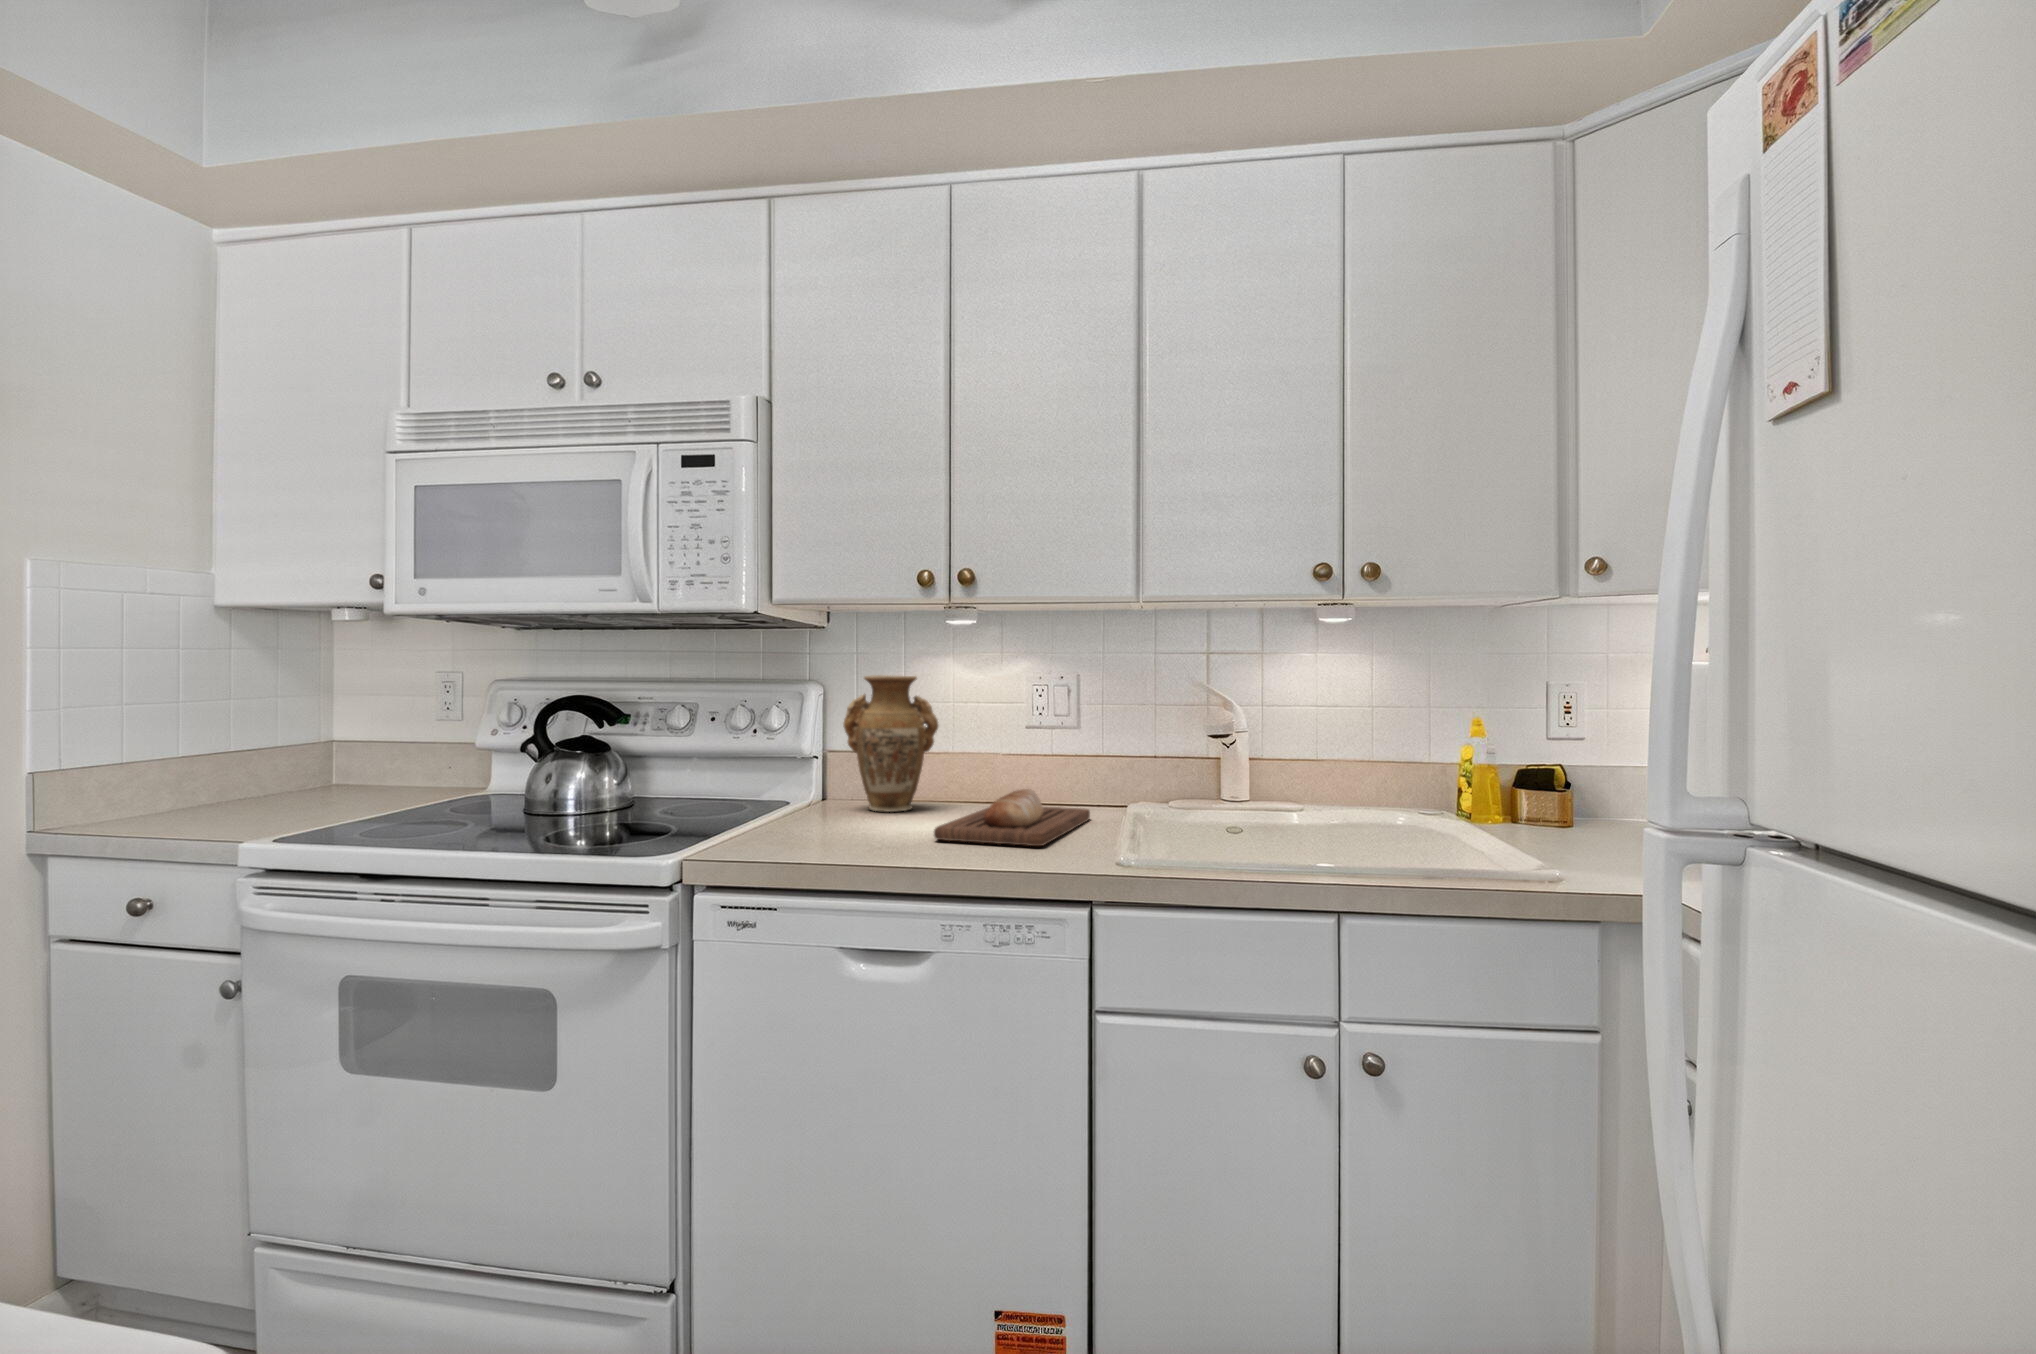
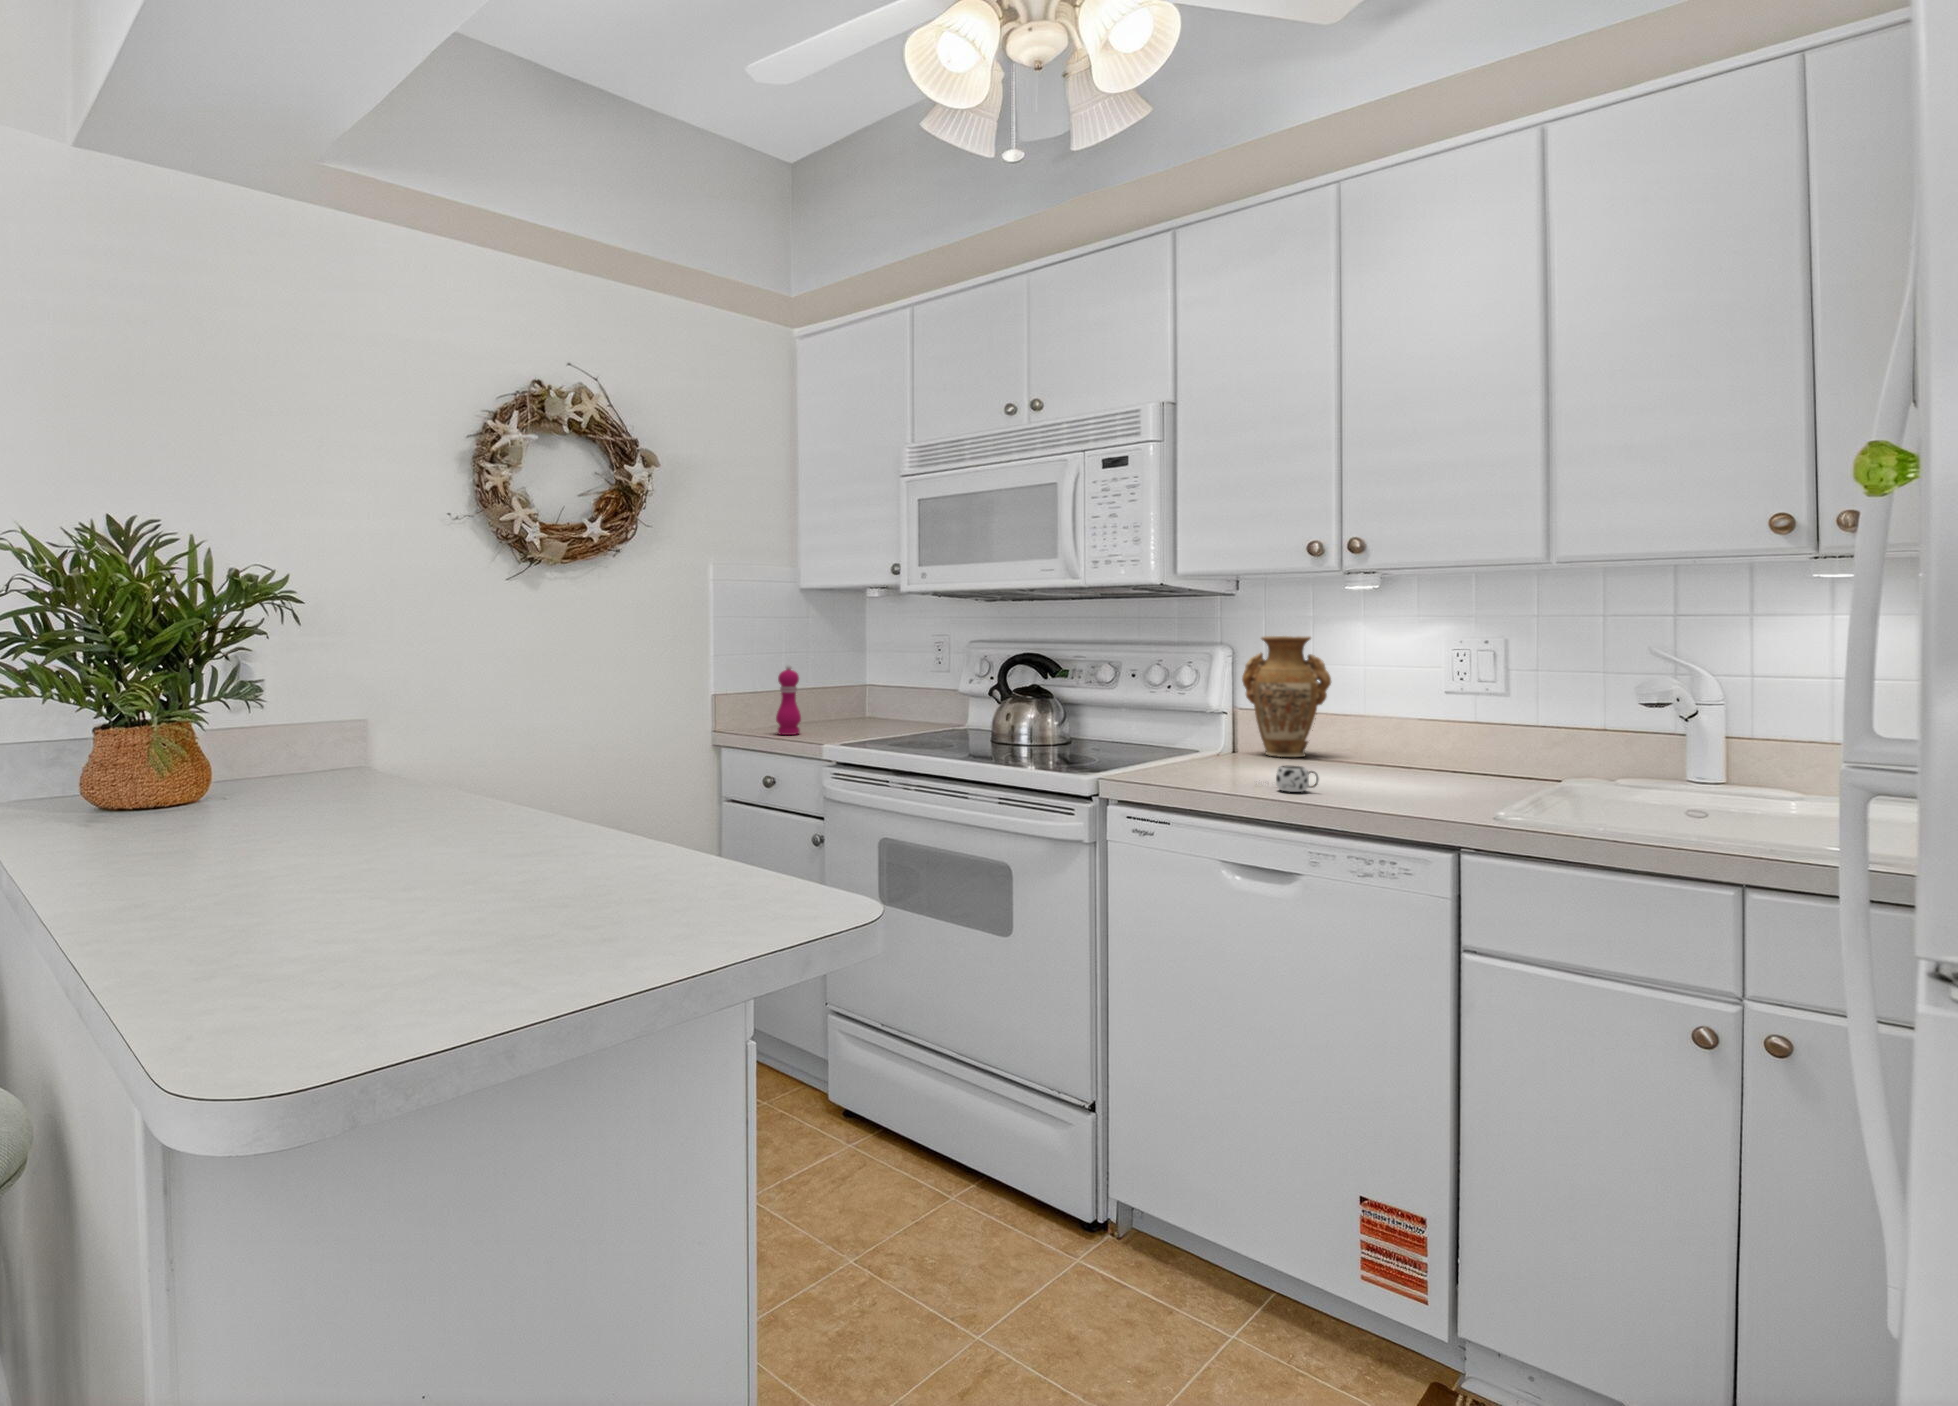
pepper mill: none [163,714,211,820] -> present [776,665,801,735]
bread loaf: present [934,789,1090,846] -> none [1315,741,1486,791]
mug: none [872,828,944,859] -> present [1256,766,1318,792]

